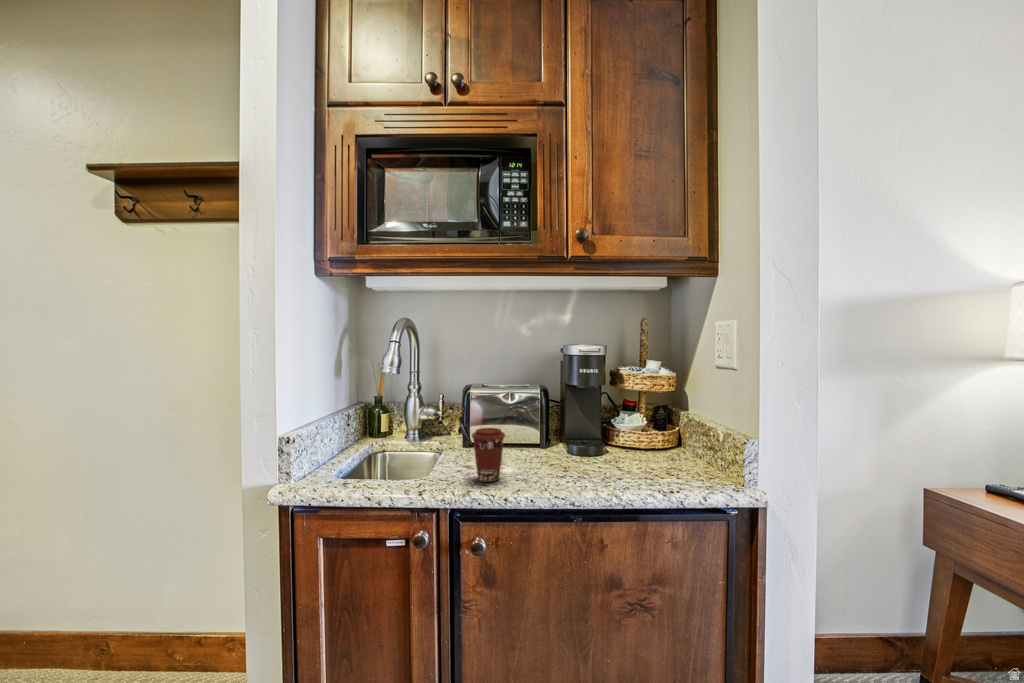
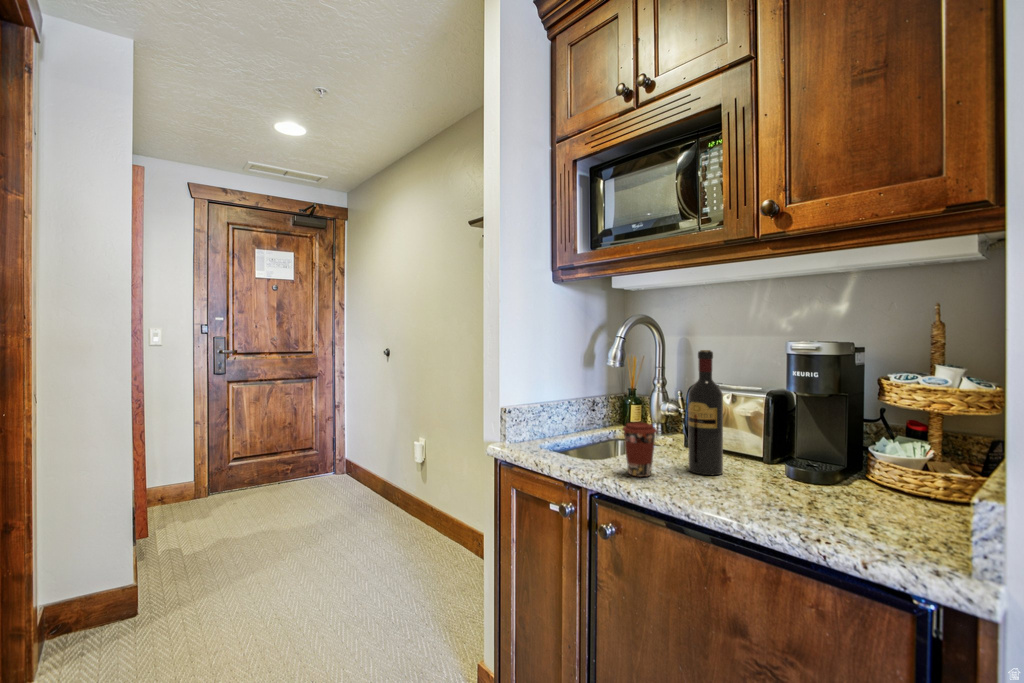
wine bottle: none [509,354,538,467] -> present [688,350,723,475]

